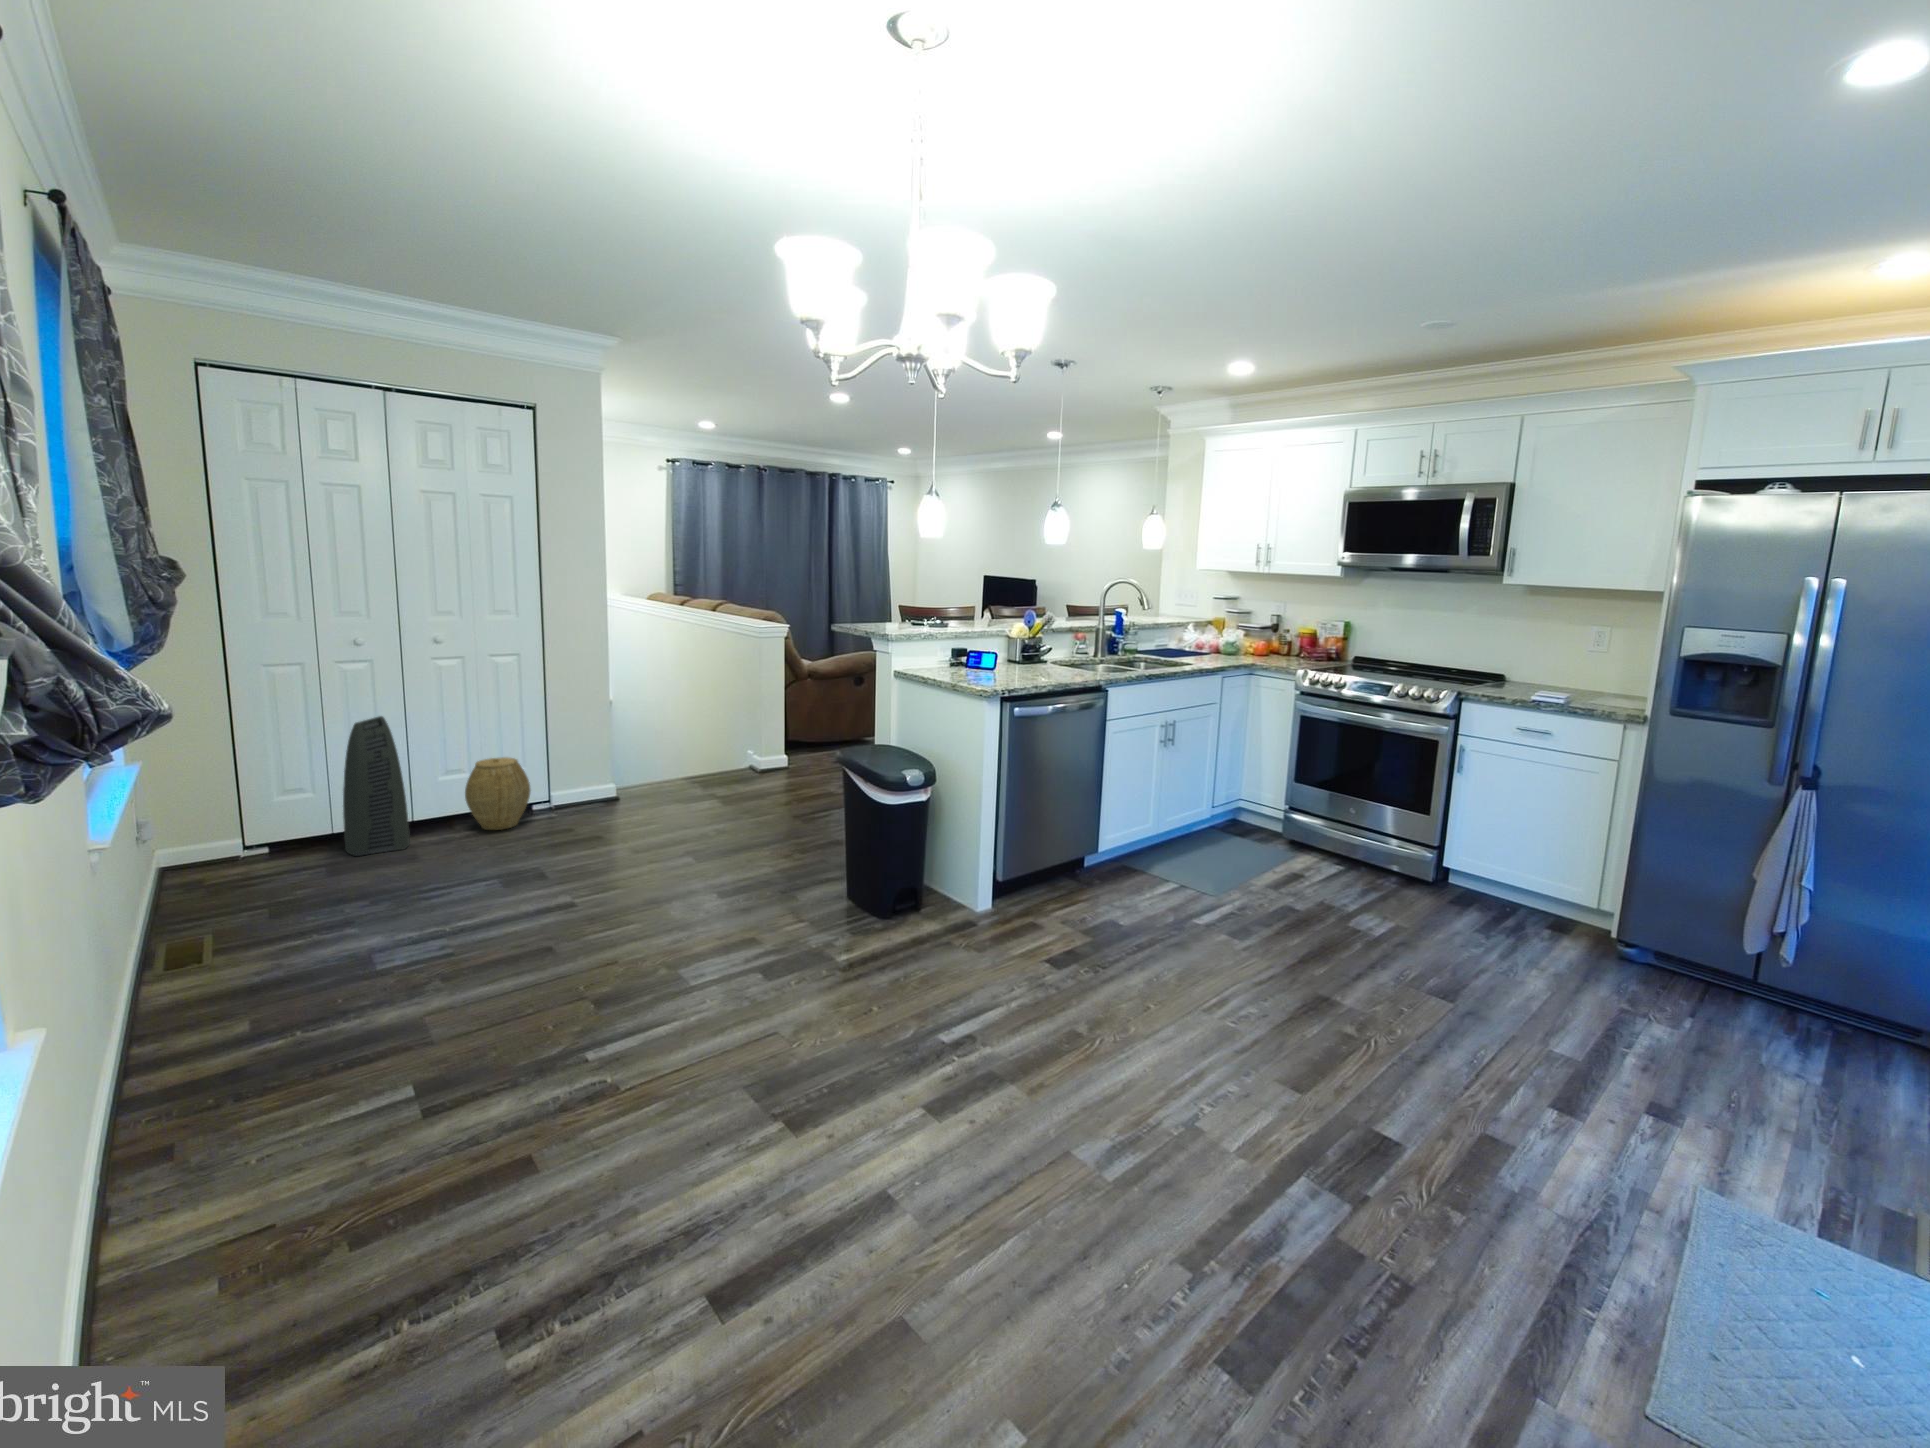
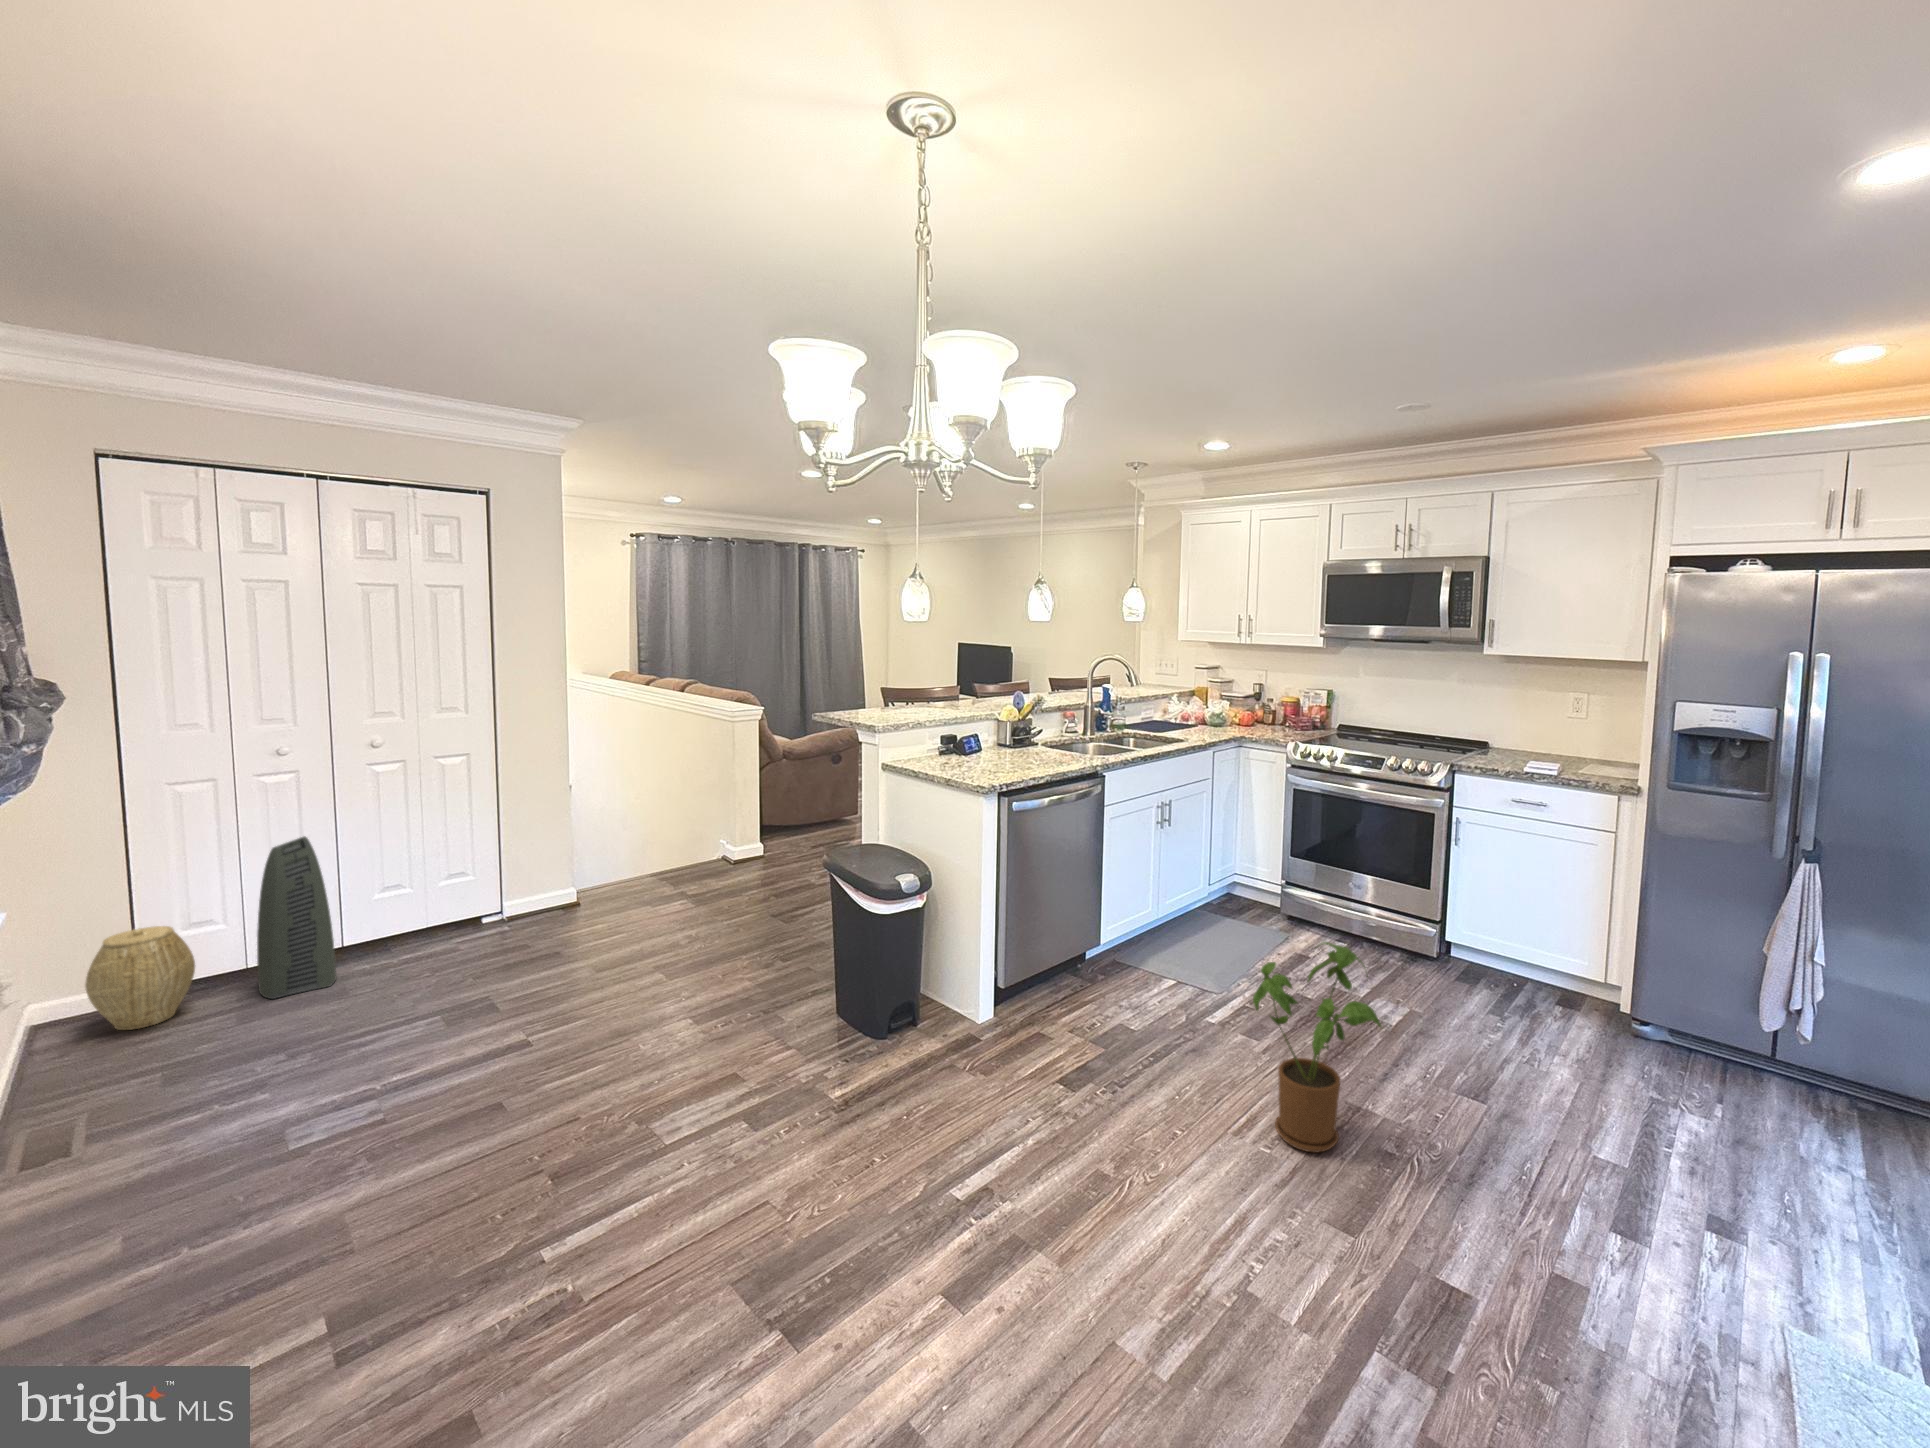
woven basket: present [465,757,530,830] -> present [85,926,195,1030]
house plant: none [1230,840,1349,1030] -> present [1253,942,1381,1152]

